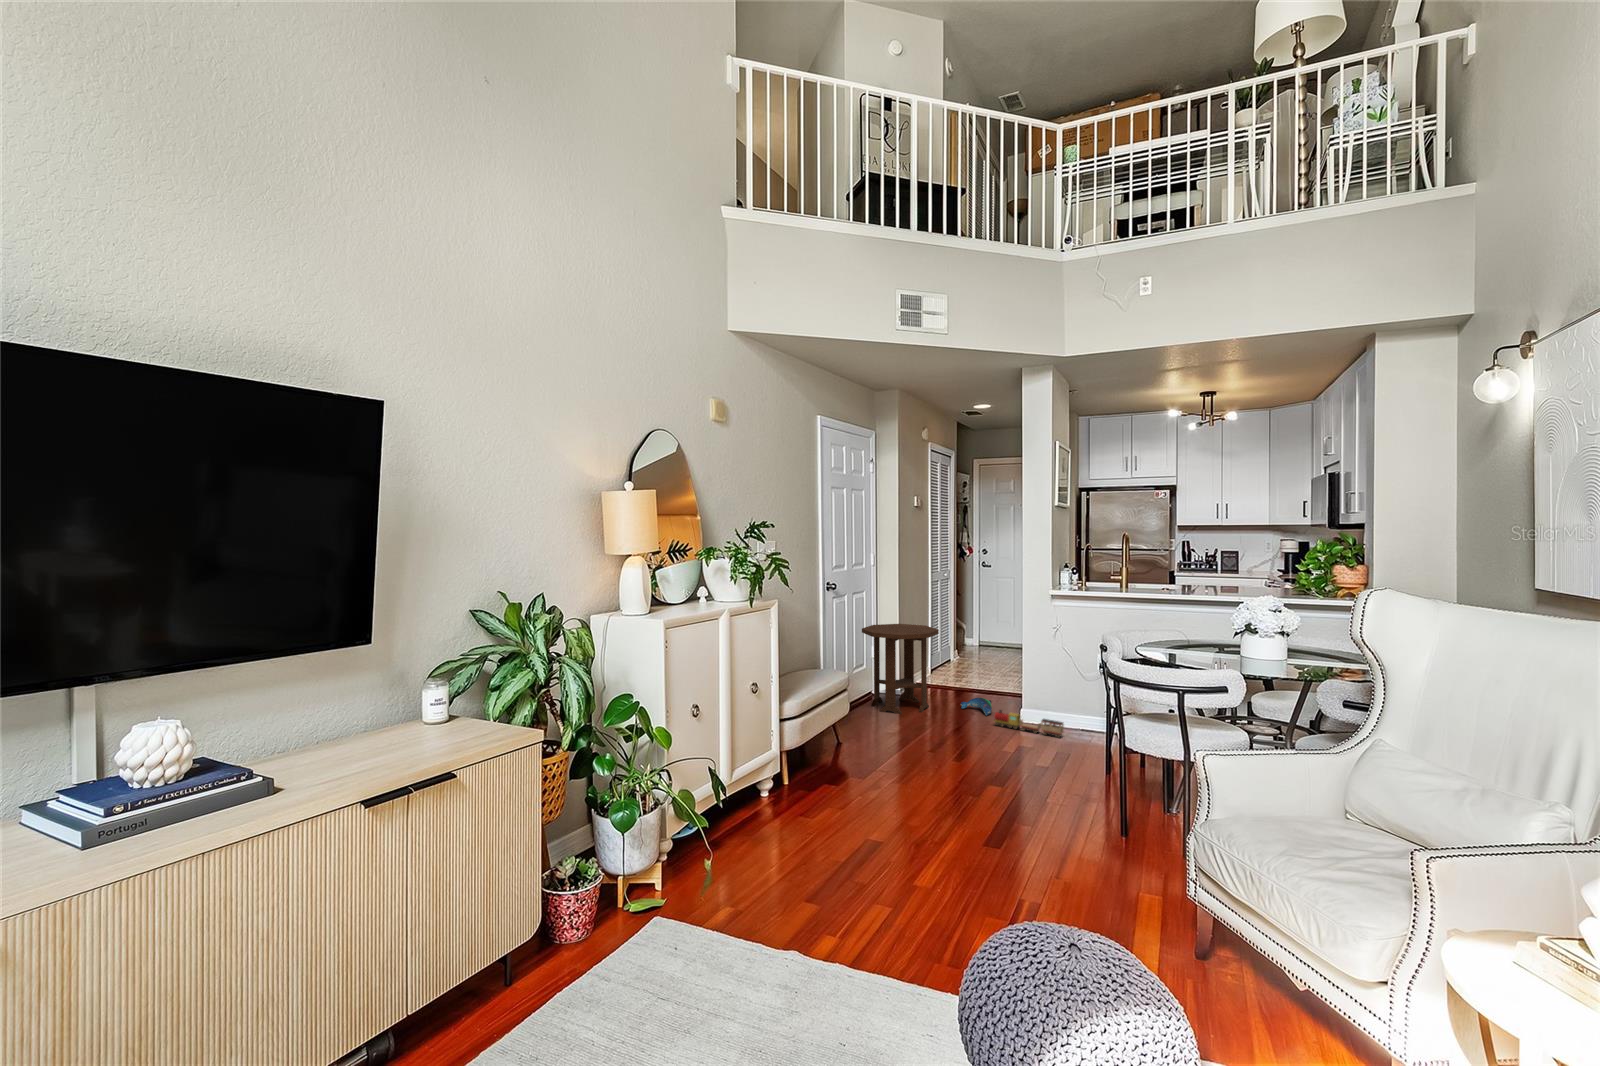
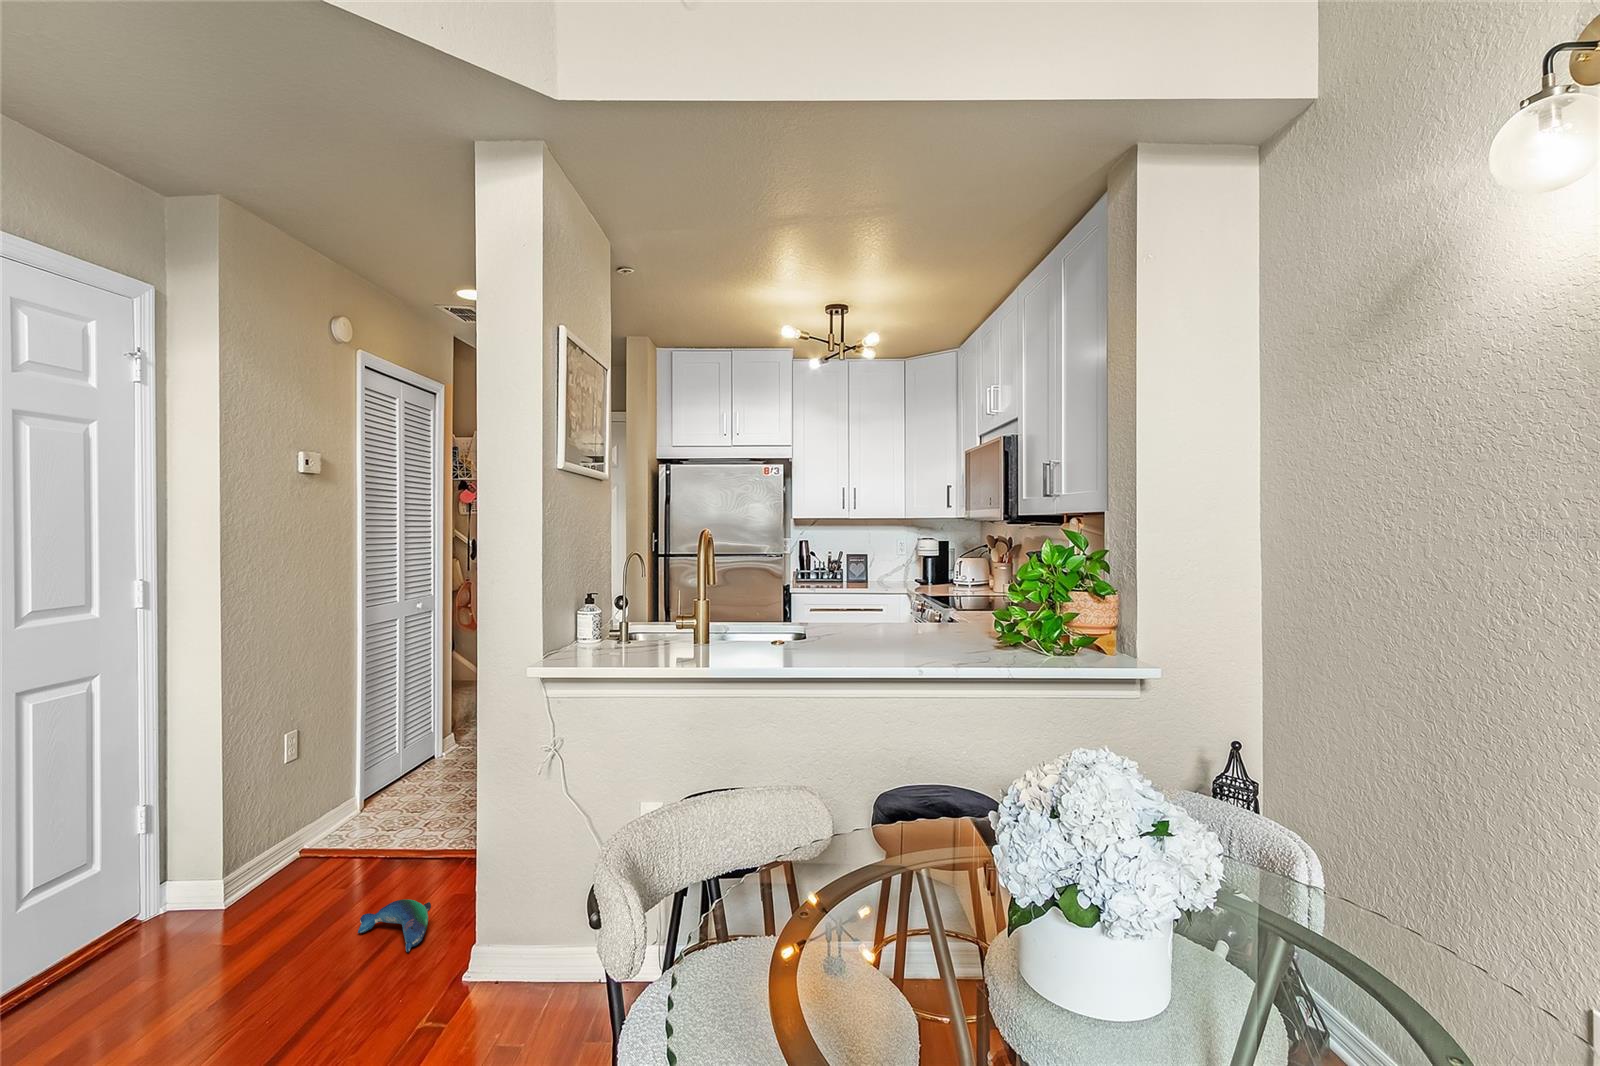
side table: present [862,624,939,714] -> none [67,742,300,1000]
toy train: present [994,710,1064,737] -> none [405,952,565,1014]

